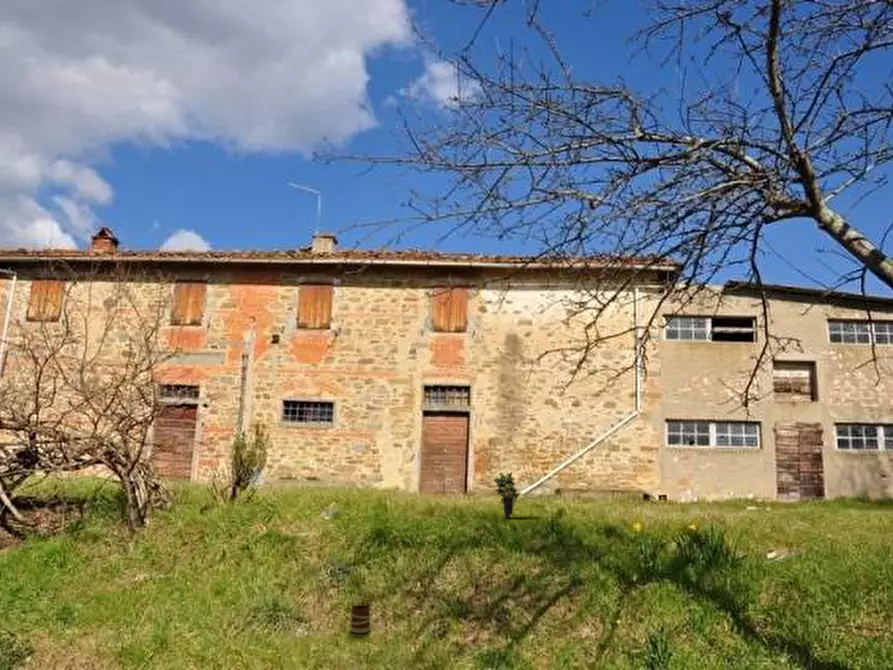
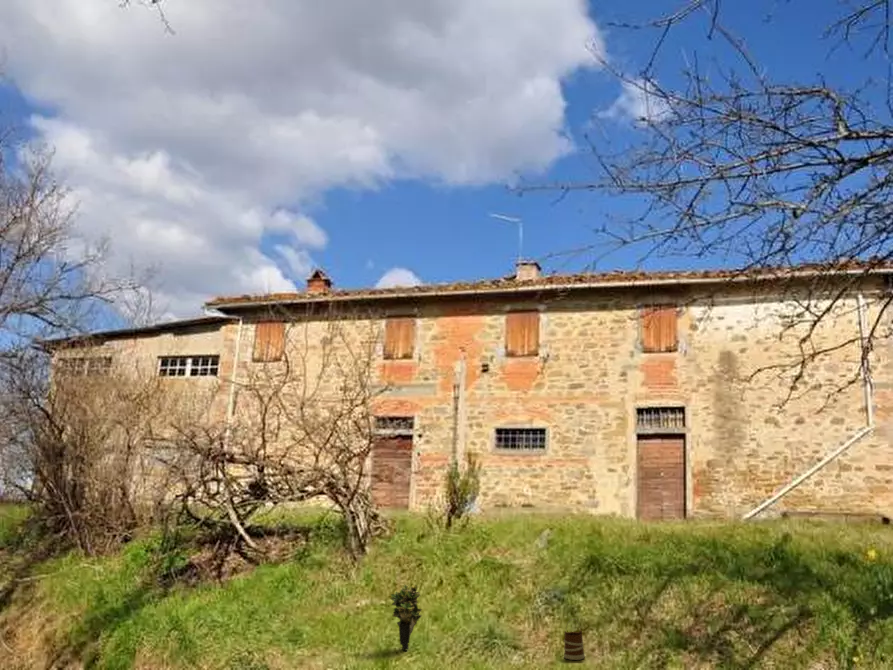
potted plant: present [494,472,520,519] -> present [390,585,422,649]

